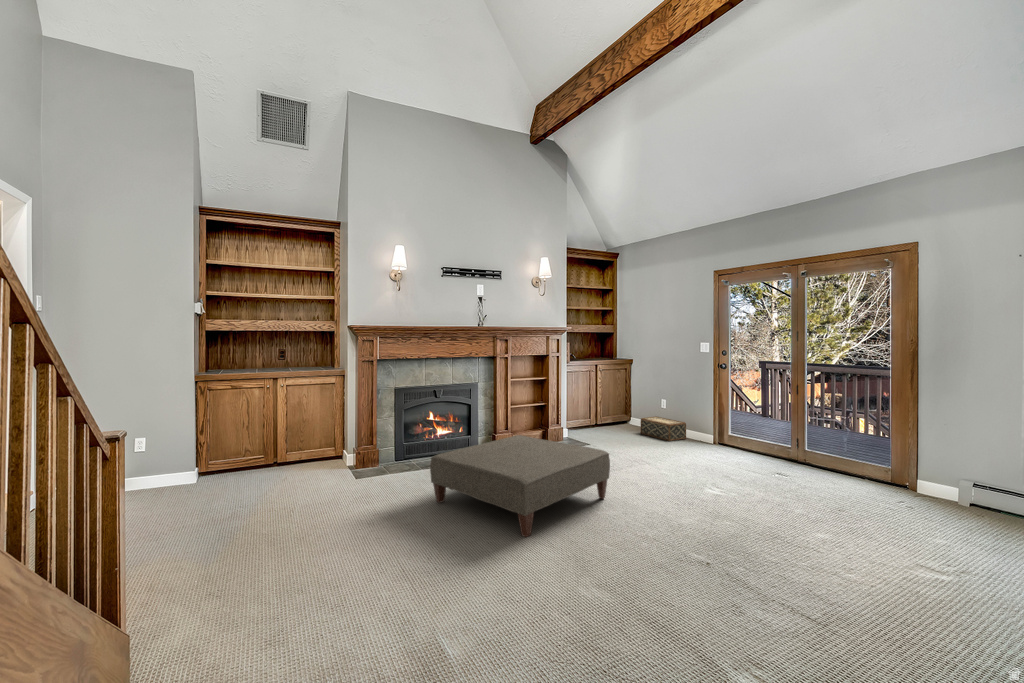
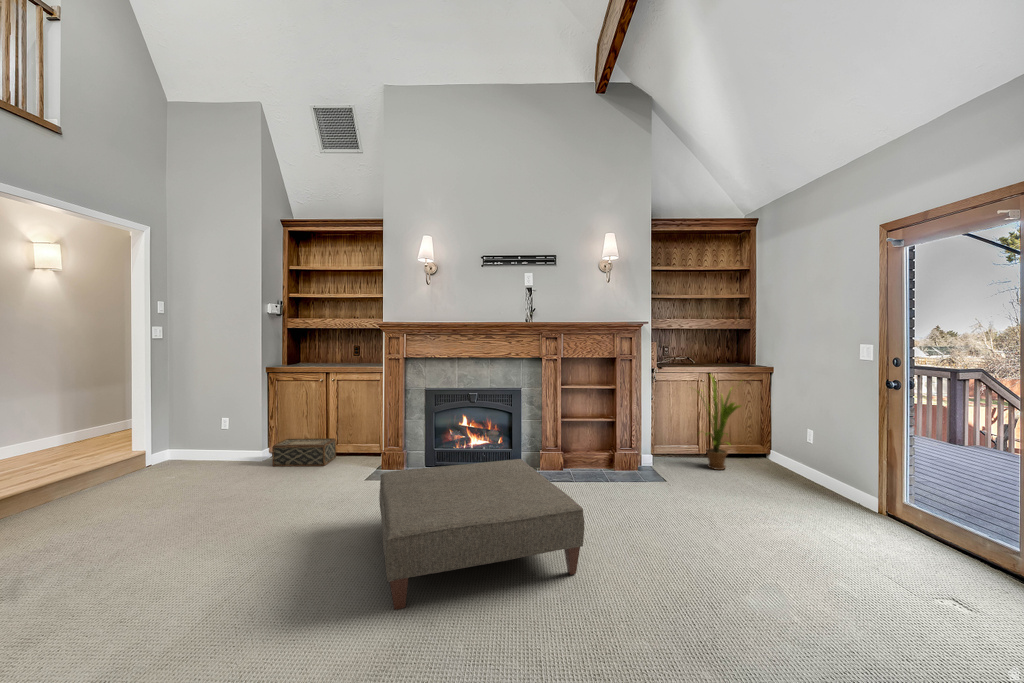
house plant: none [589,365,629,435] -> present [698,376,741,470]
woven basket: present [641,416,686,441] -> present [272,438,336,467]

